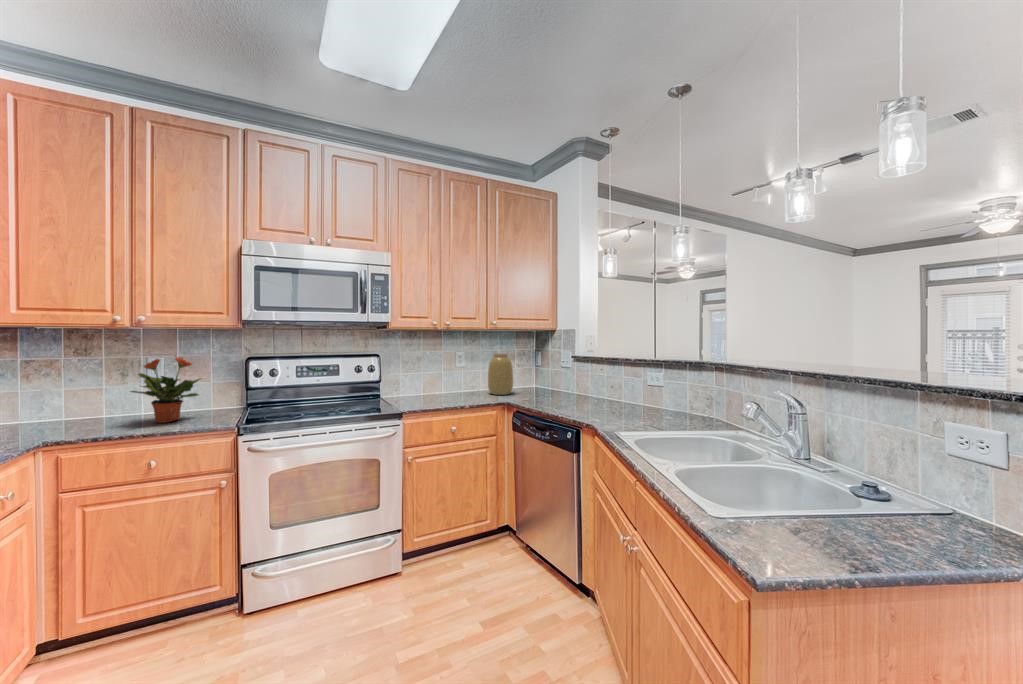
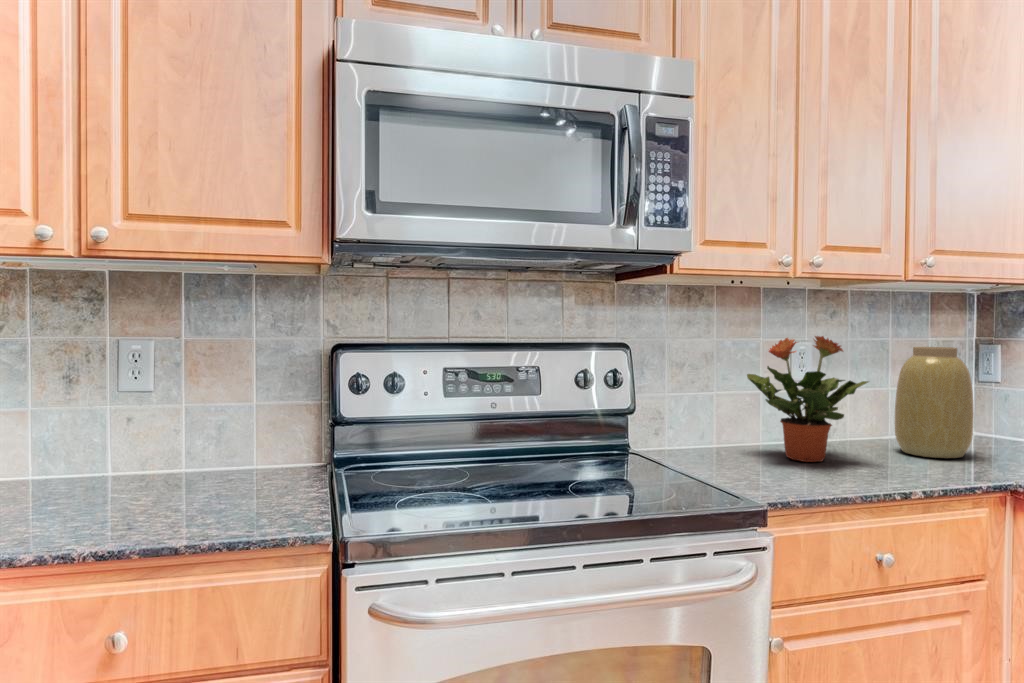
potted plant: present [131,357,201,423] -> present [747,336,868,462]

